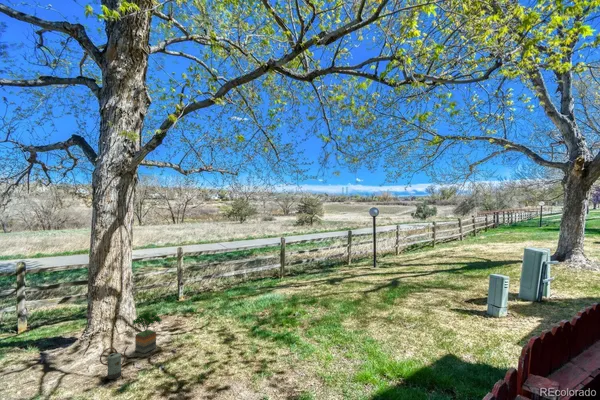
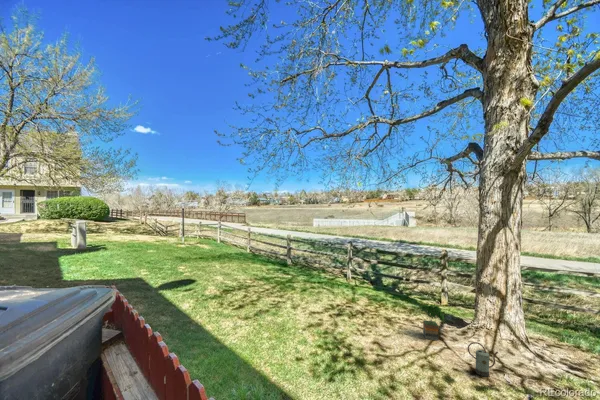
potted tree: present [132,312,162,353] -> present [420,305,444,340]

